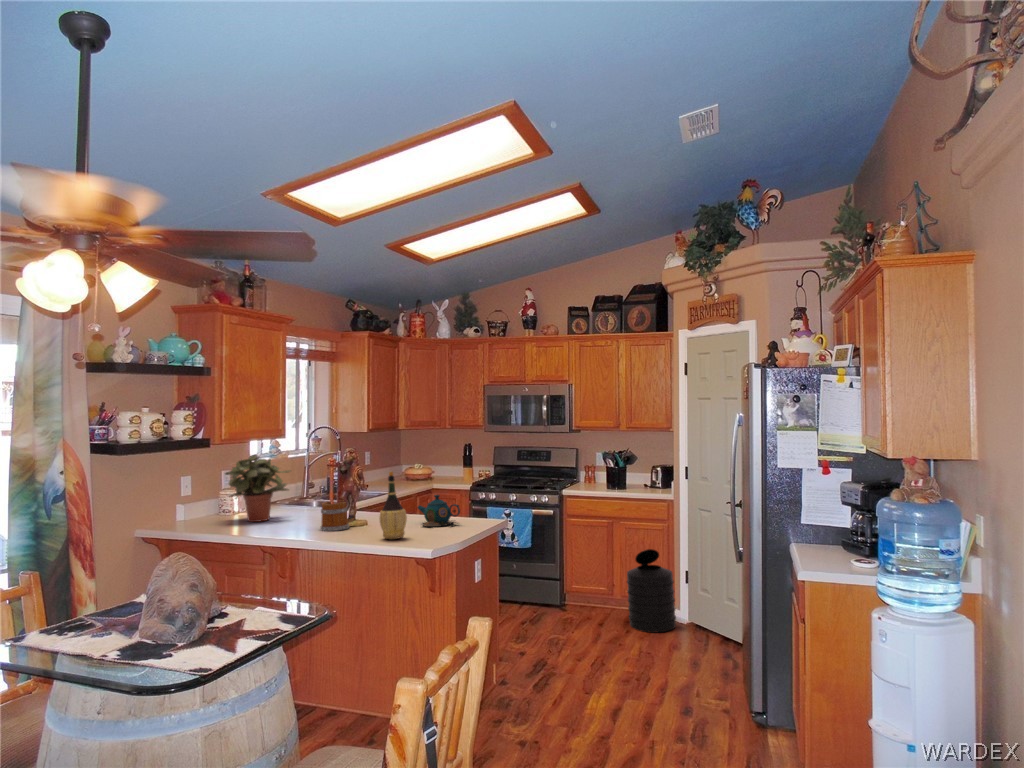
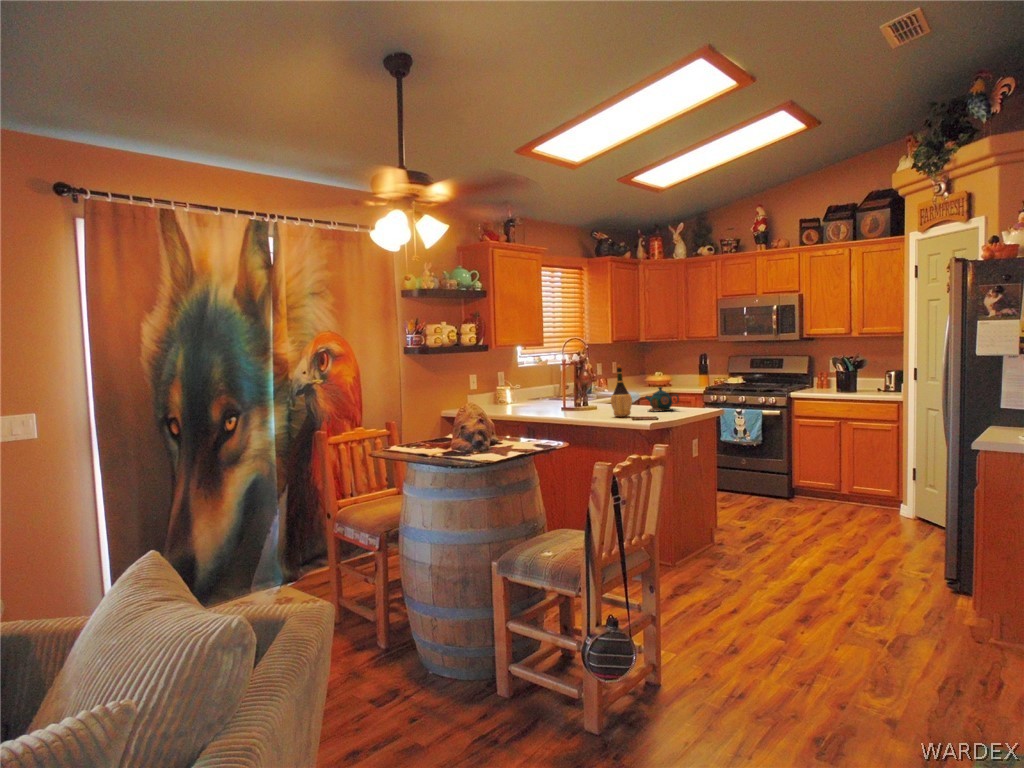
potted plant: present [225,455,291,522] -> none [500,357,548,408]
mug: present [321,500,356,531] -> none [569,386,596,412]
trash can: present [627,549,676,632] -> none [849,446,901,521]

